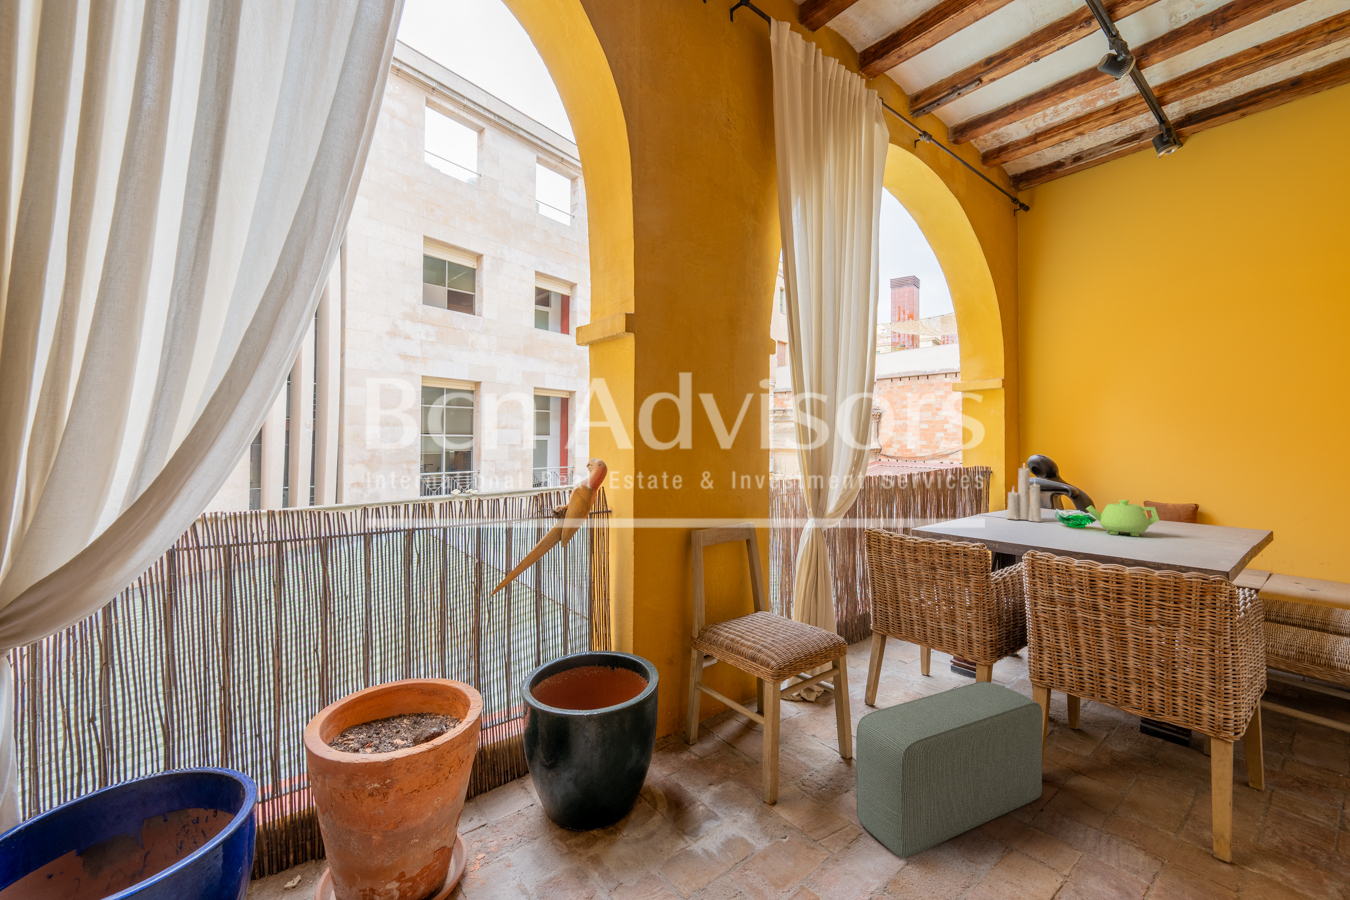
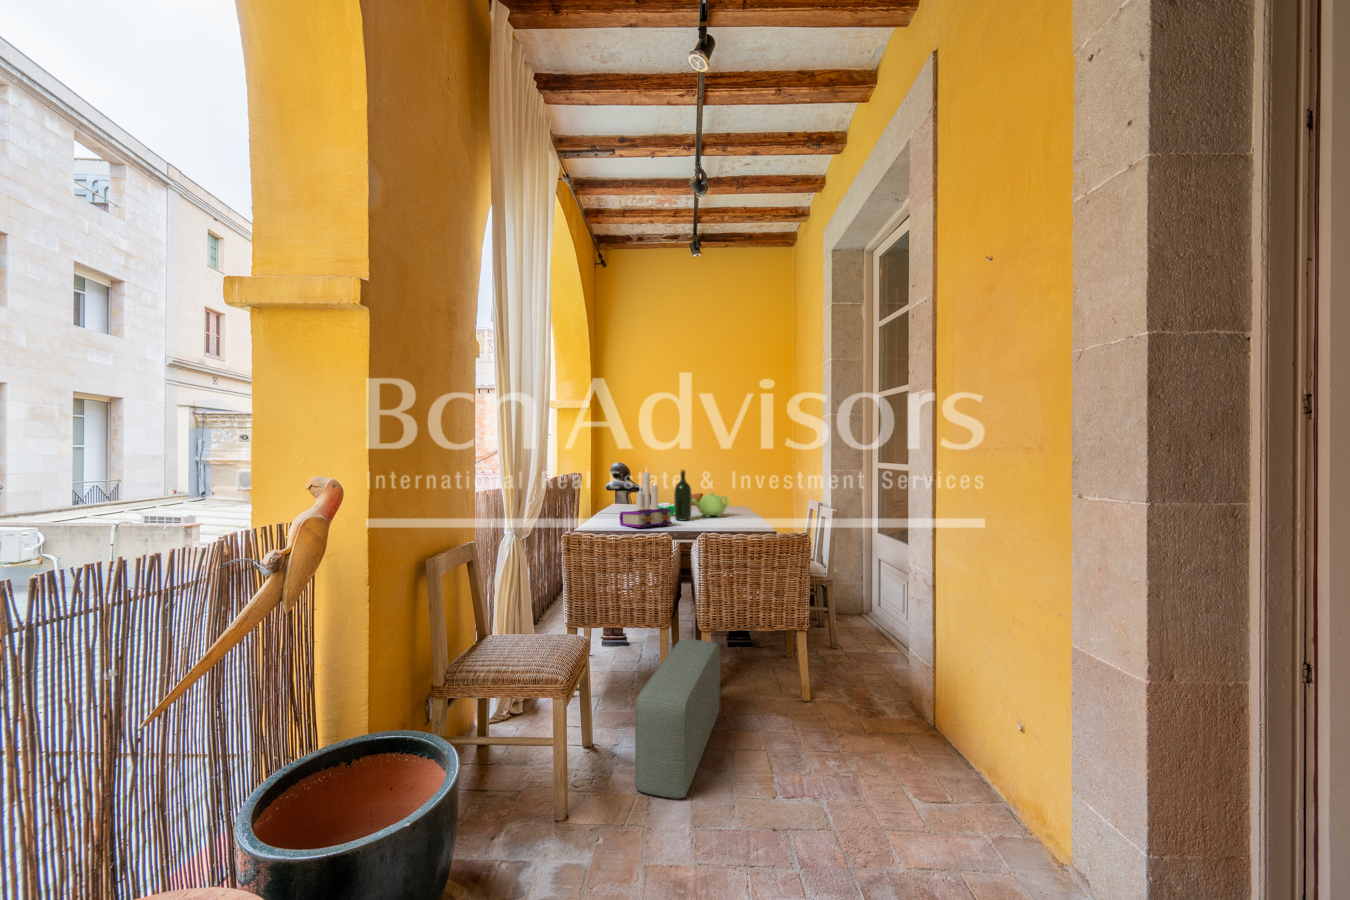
wine bottle: none [1047,466,1075,535] -> present [674,470,692,521]
book: none [954,512,1024,537] -> present [619,508,672,528]

